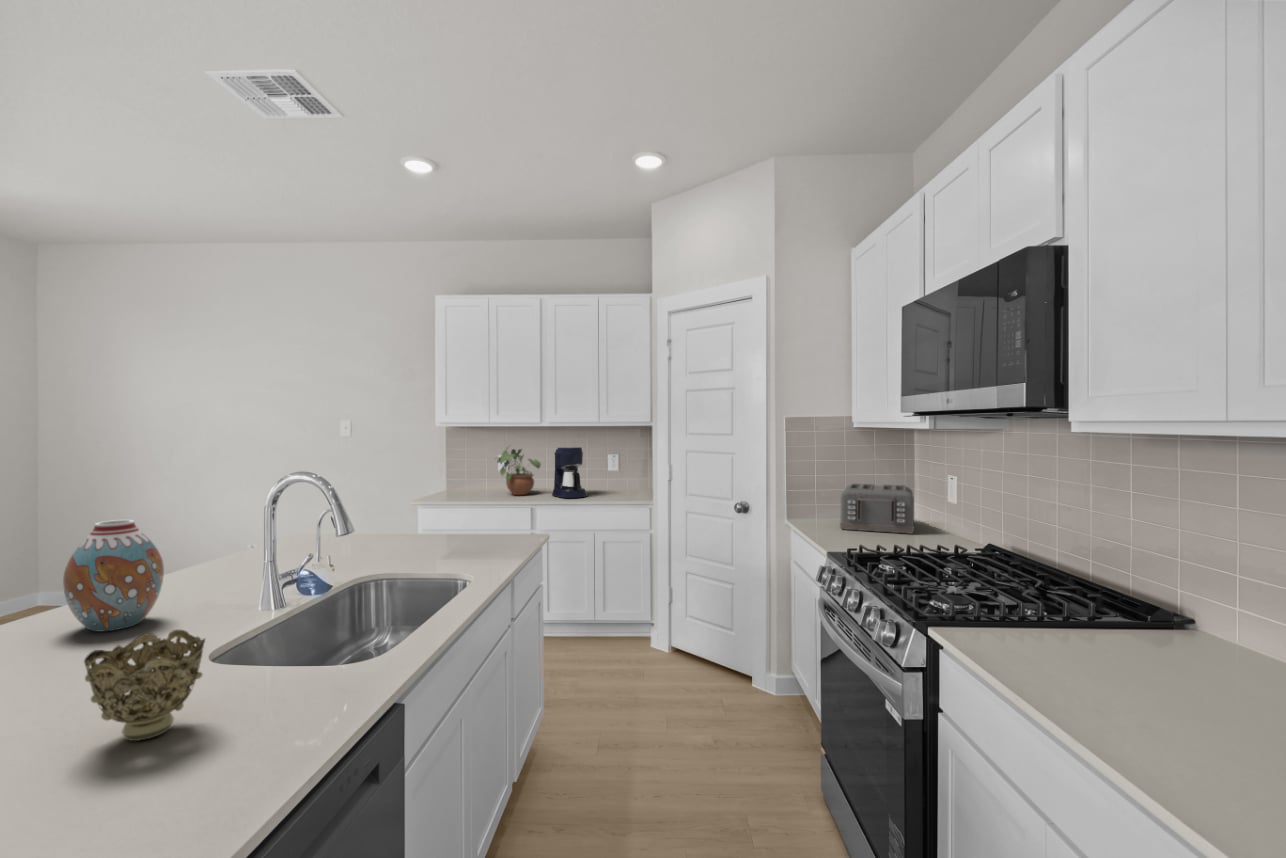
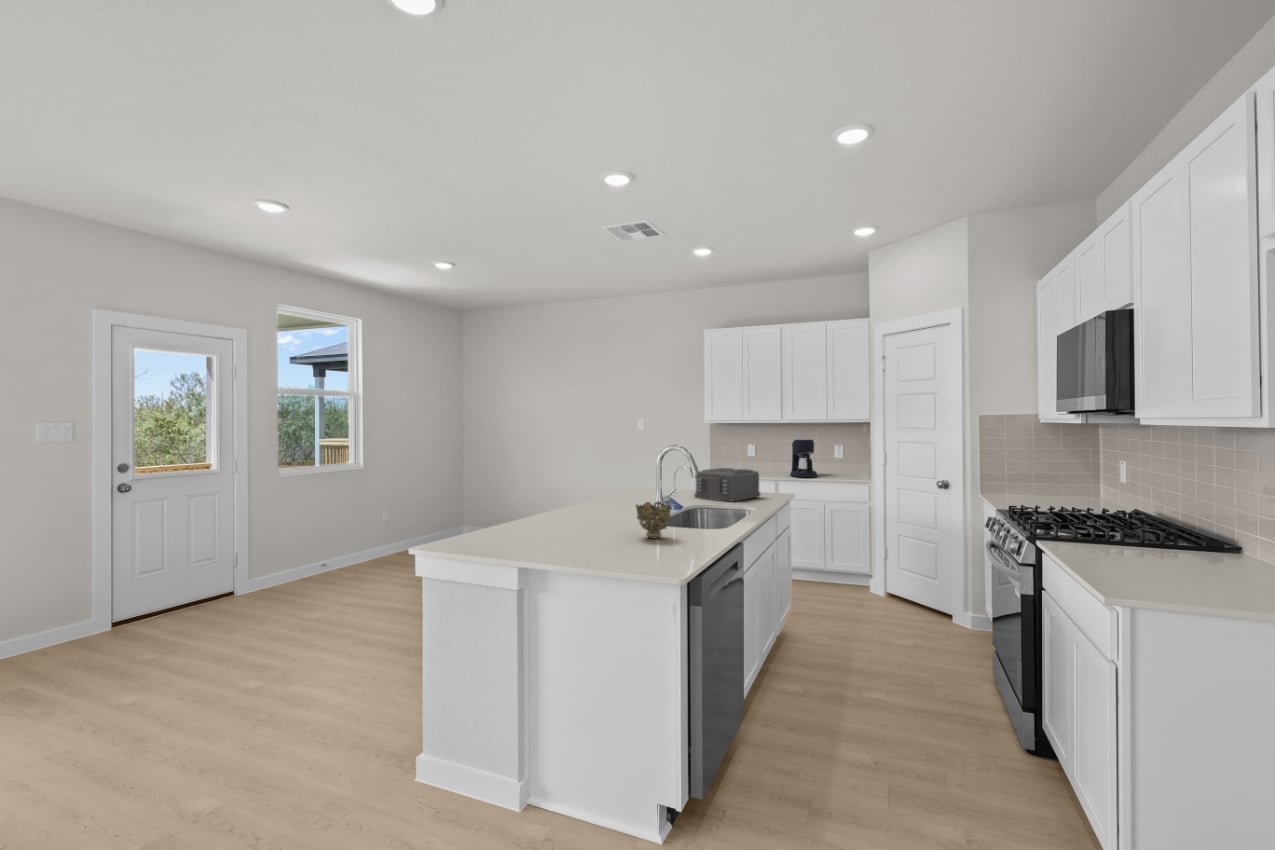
potted plant: present [497,447,541,495] -> none [747,437,781,475]
toaster: present [840,483,914,534] -> present [694,468,760,502]
vase: present [63,520,164,632] -> none [581,465,616,515]

